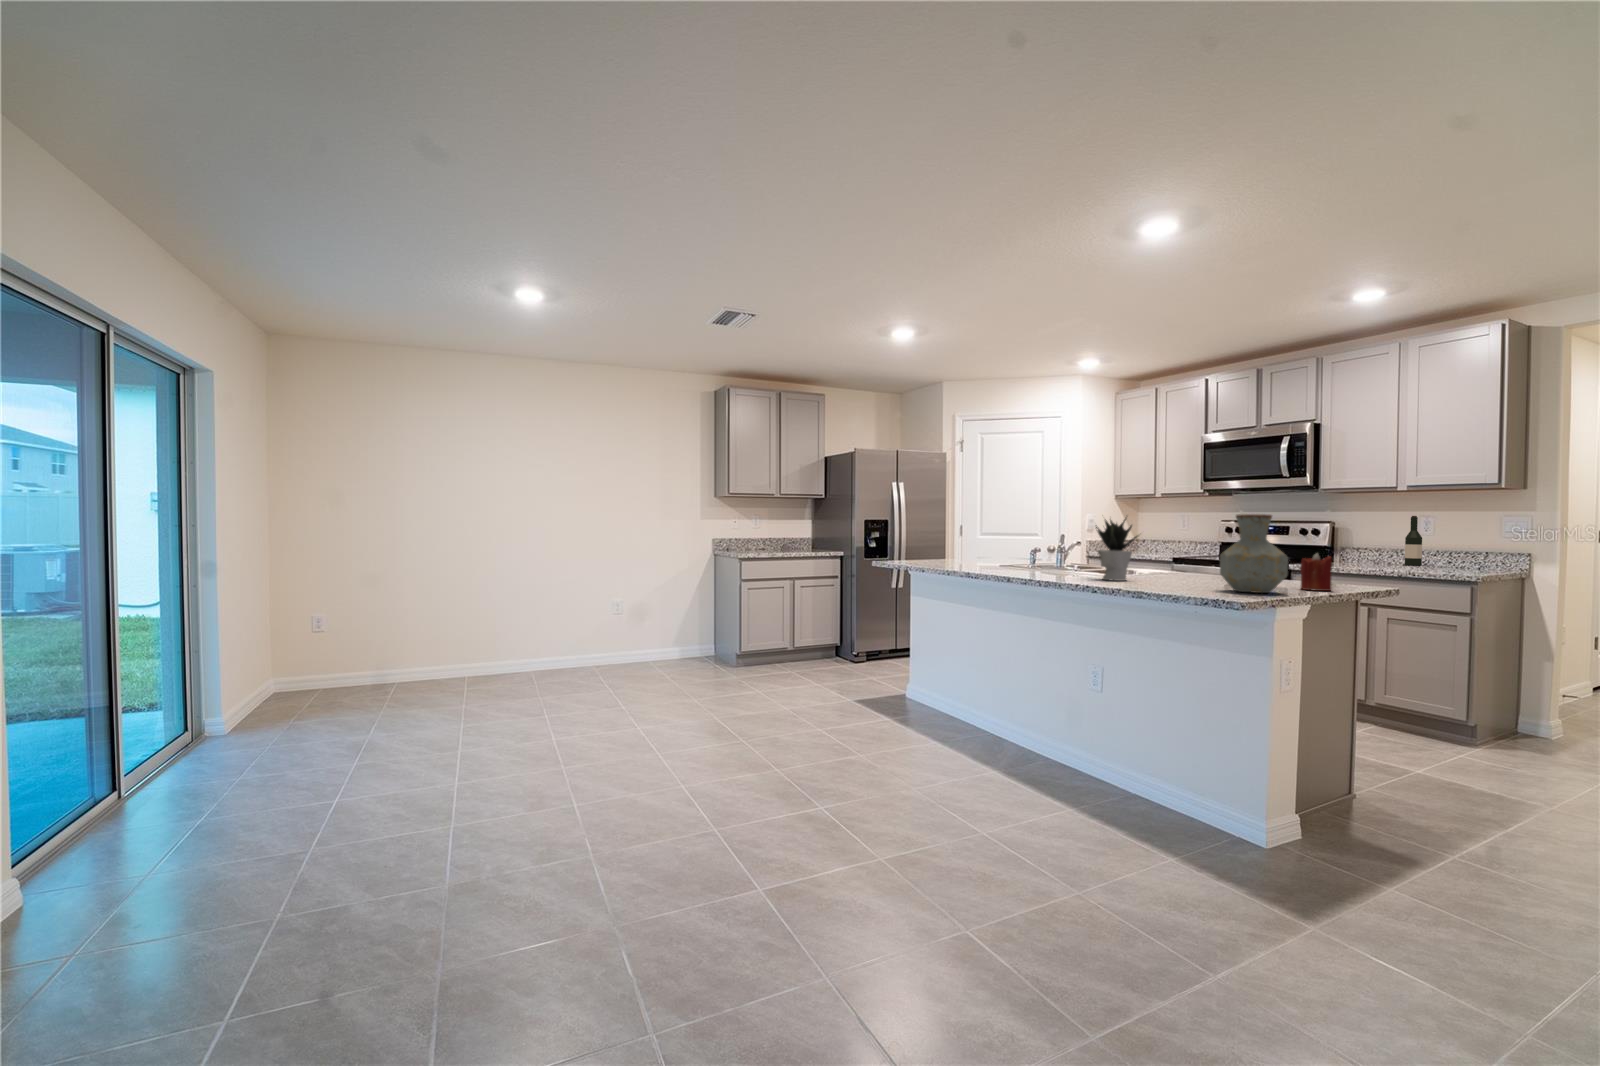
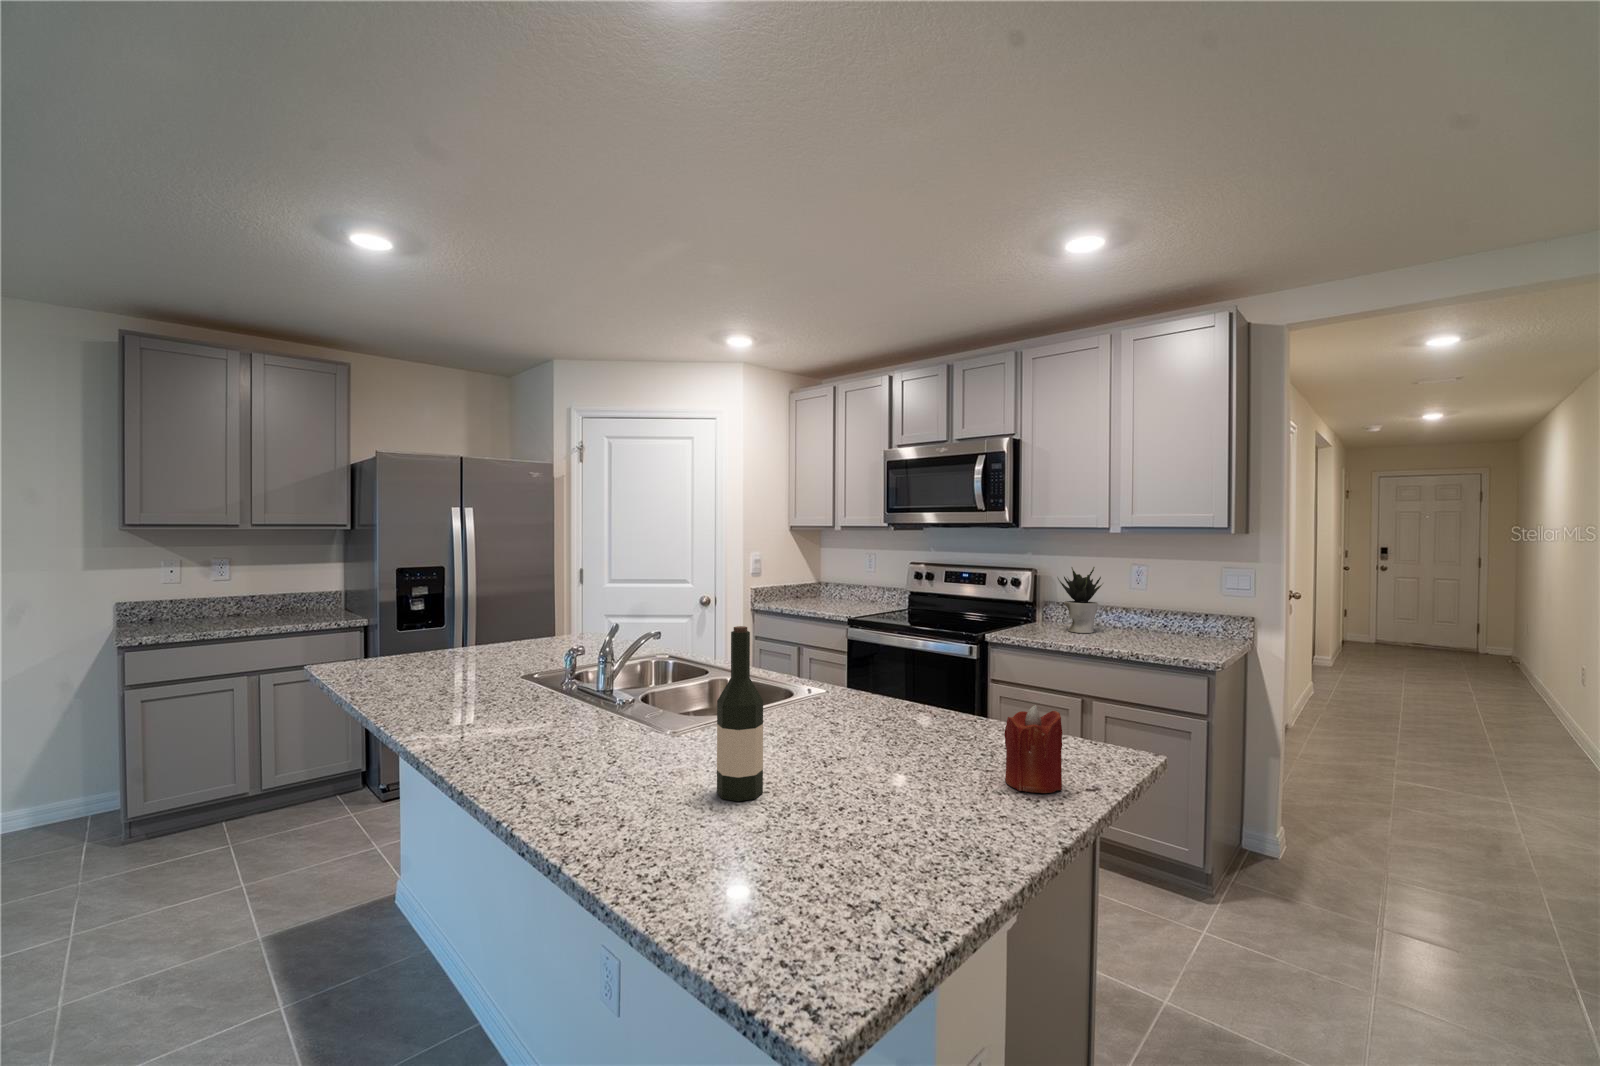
vase: present [1220,514,1288,593] -> none [841,638,981,846]
wine bottle: present [1405,516,1422,565] -> present [717,626,763,801]
potted plant: present [1096,518,1138,581] -> present [1058,567,1102,633]

